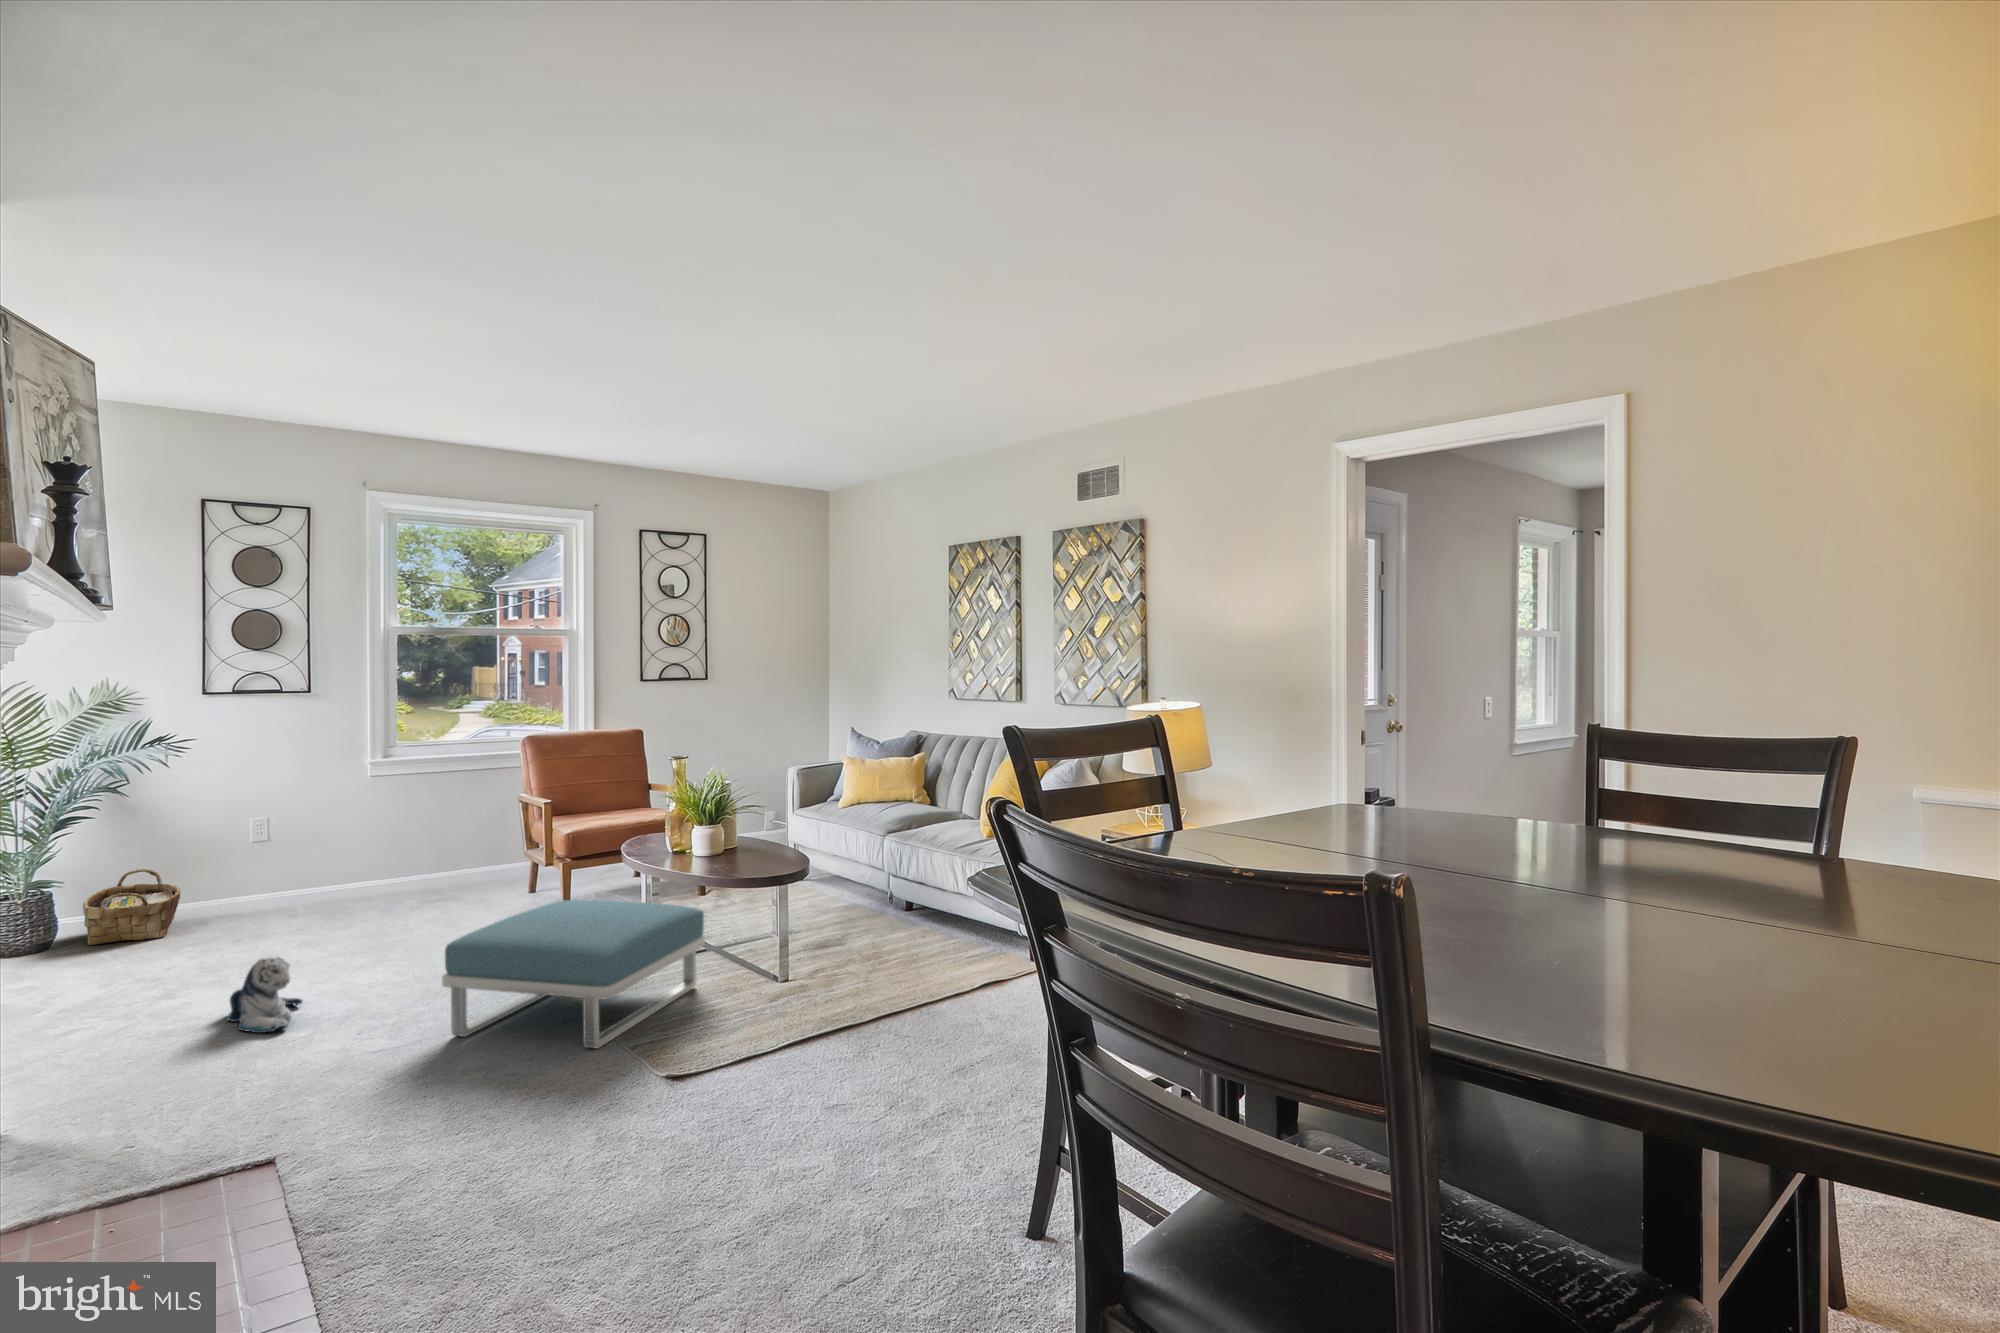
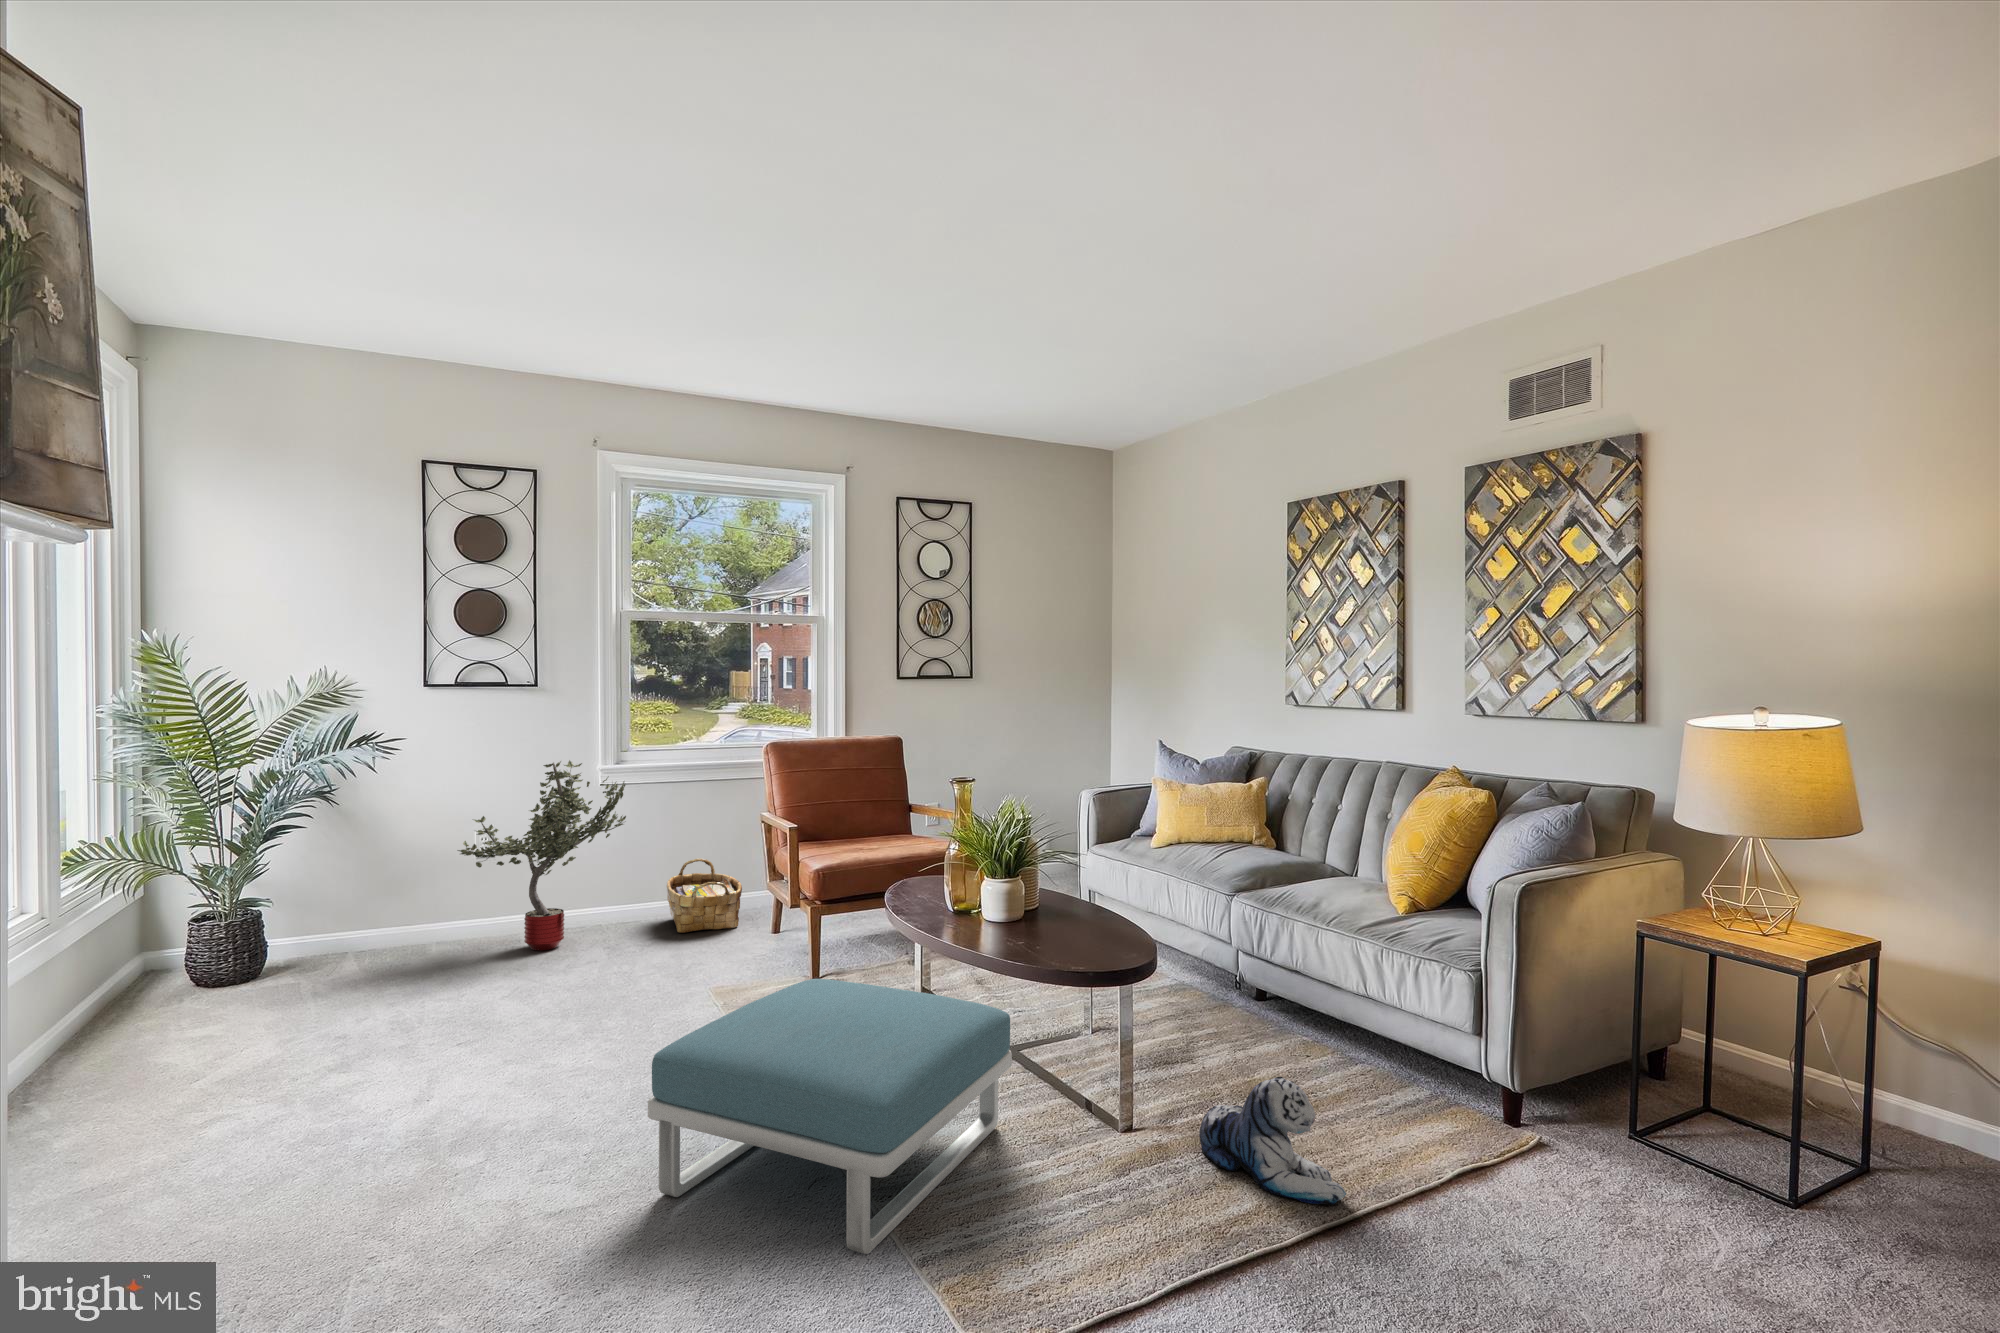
potted tree: none [240,754,398,915] -> present [458,760,626,951]
woven basket: present [83,869,181,945] -> present [667,858,742,933]
plush toy: present [227,957,303,1033] -> present [1199,1077,1346,1204]

